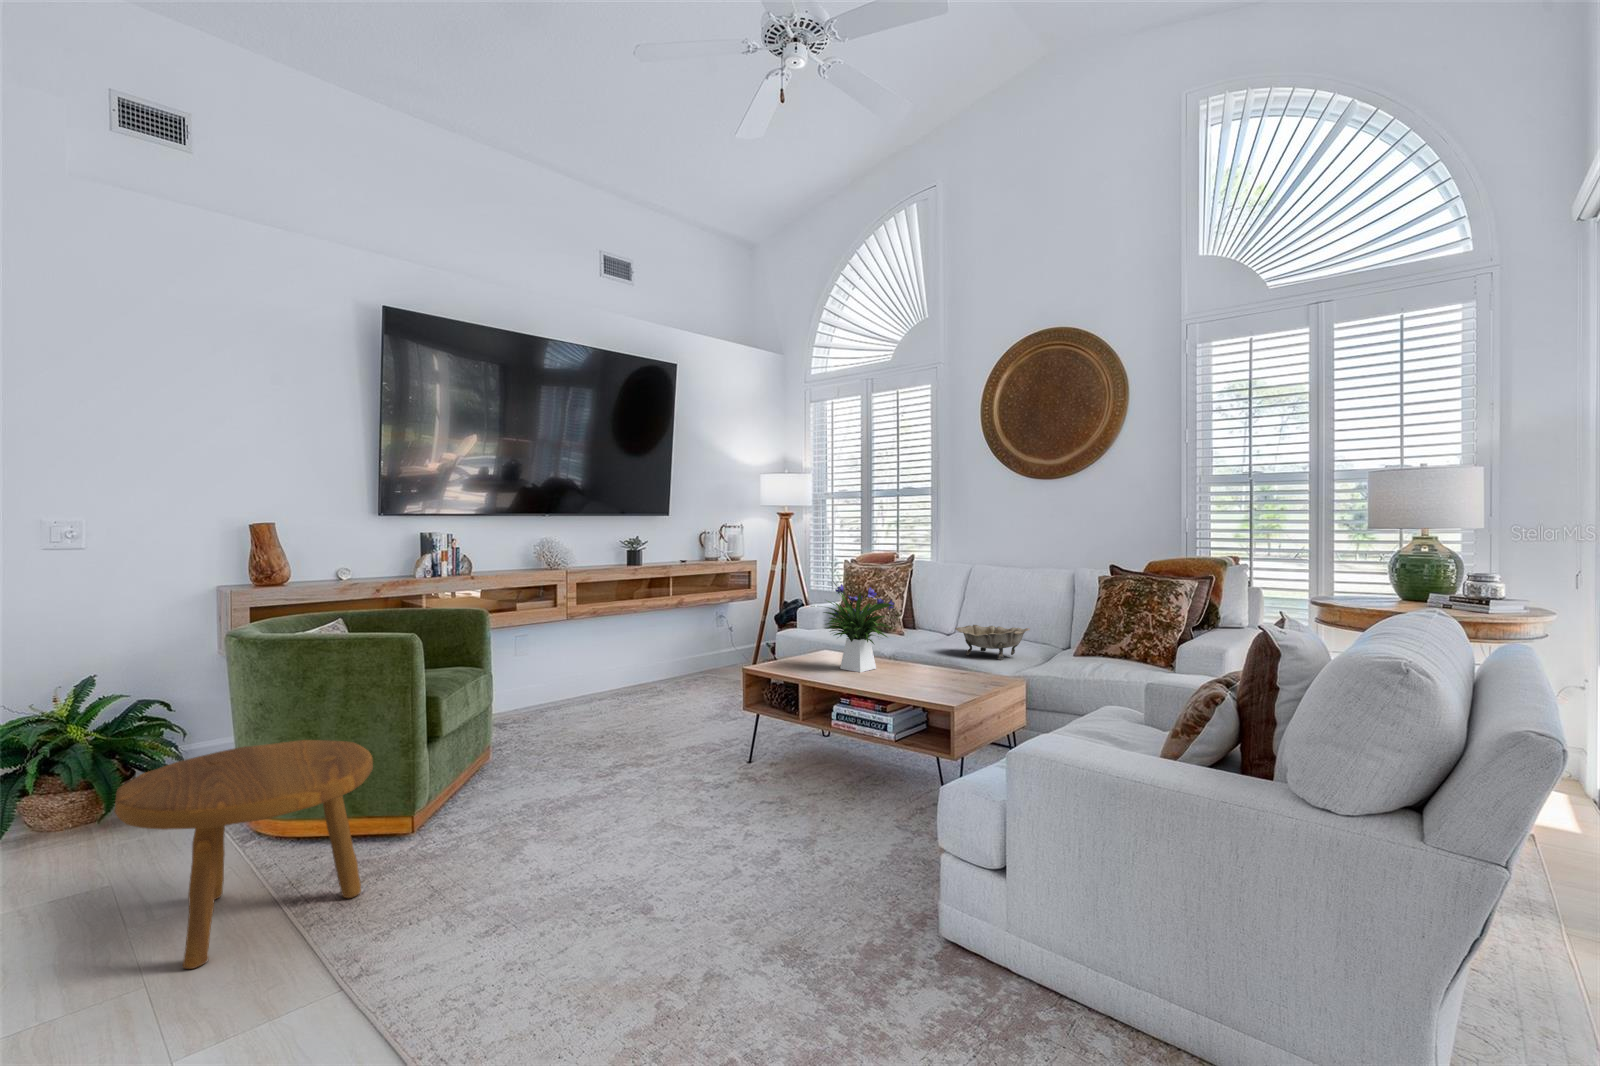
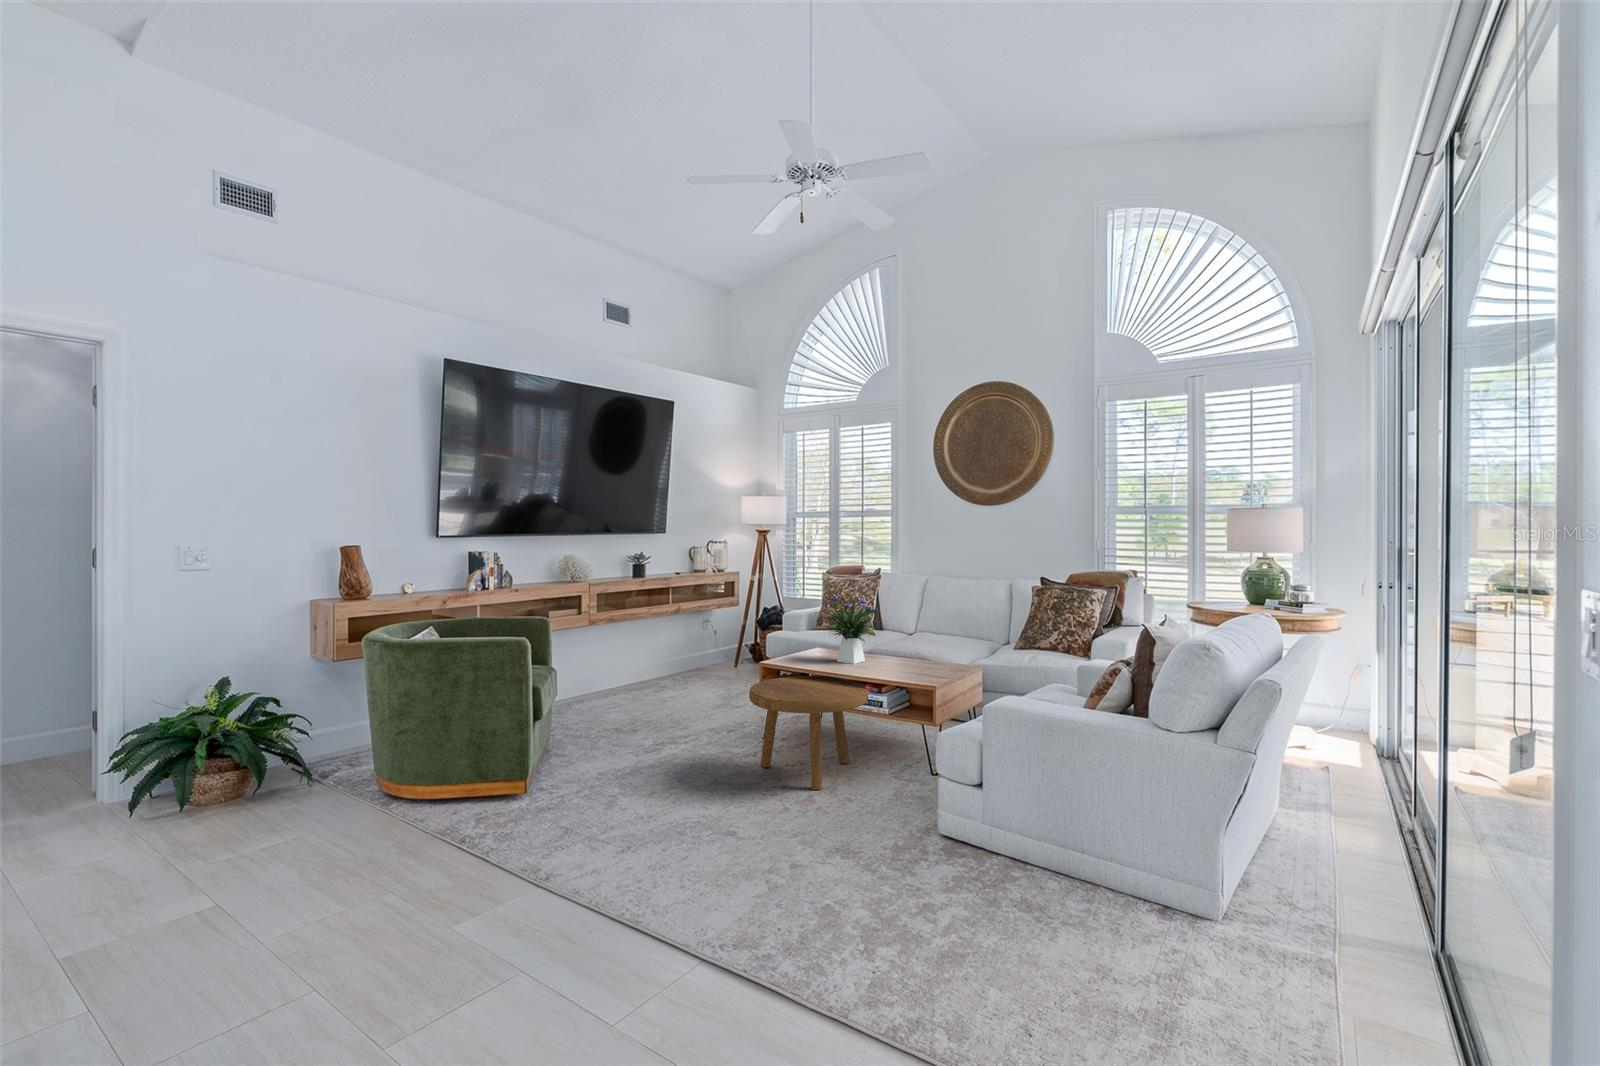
decorative bowl: present [955,625,1030,660] -> none [920,626,980,653]
footstool: present [115,740,373,969] -> present [749,676,869,790]

